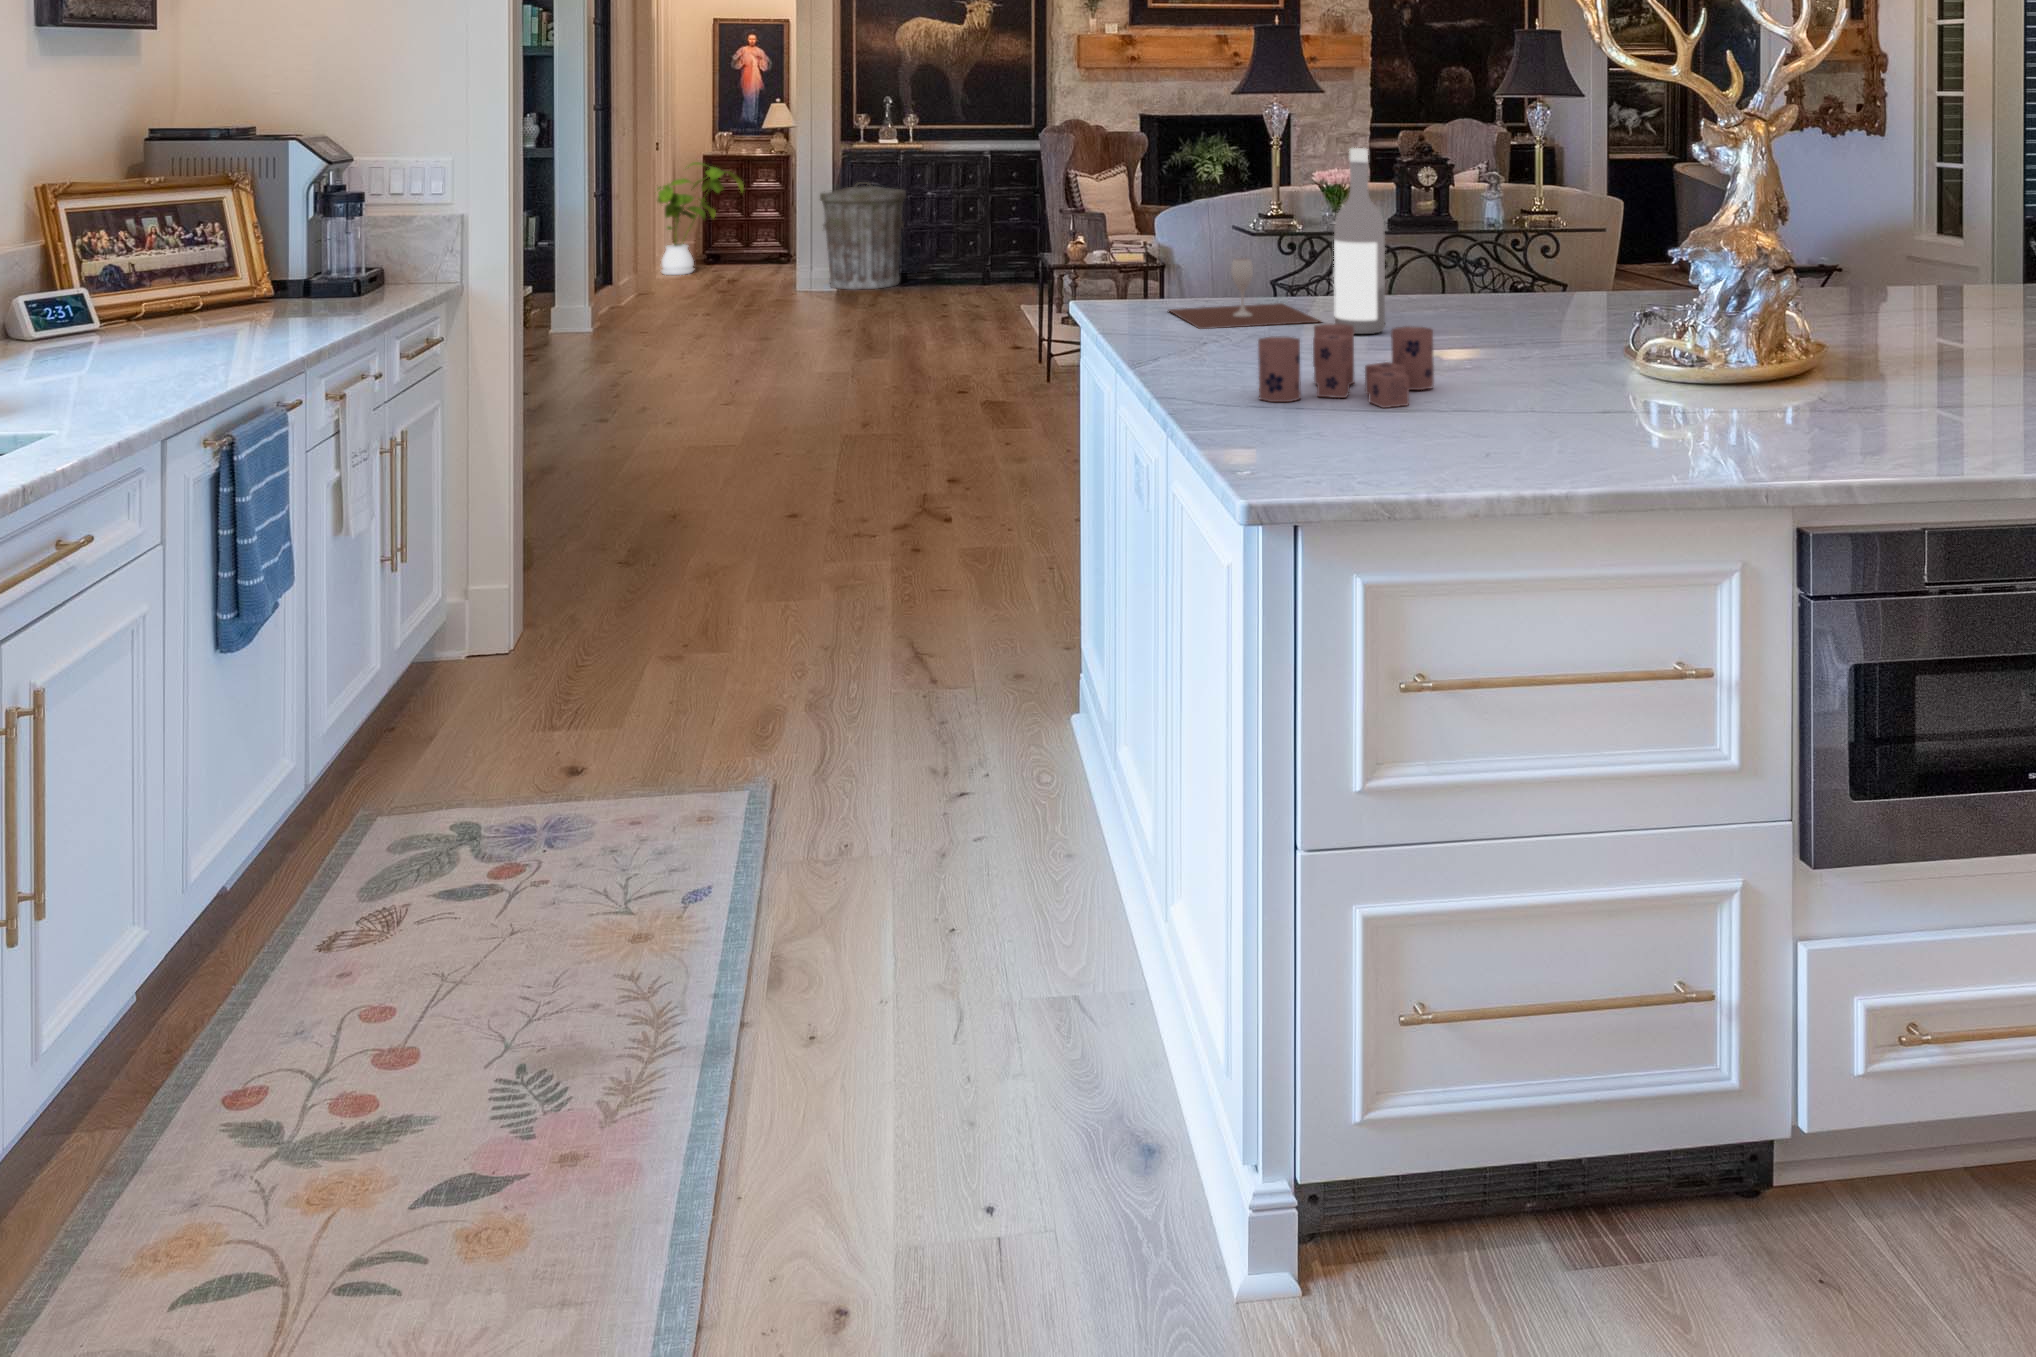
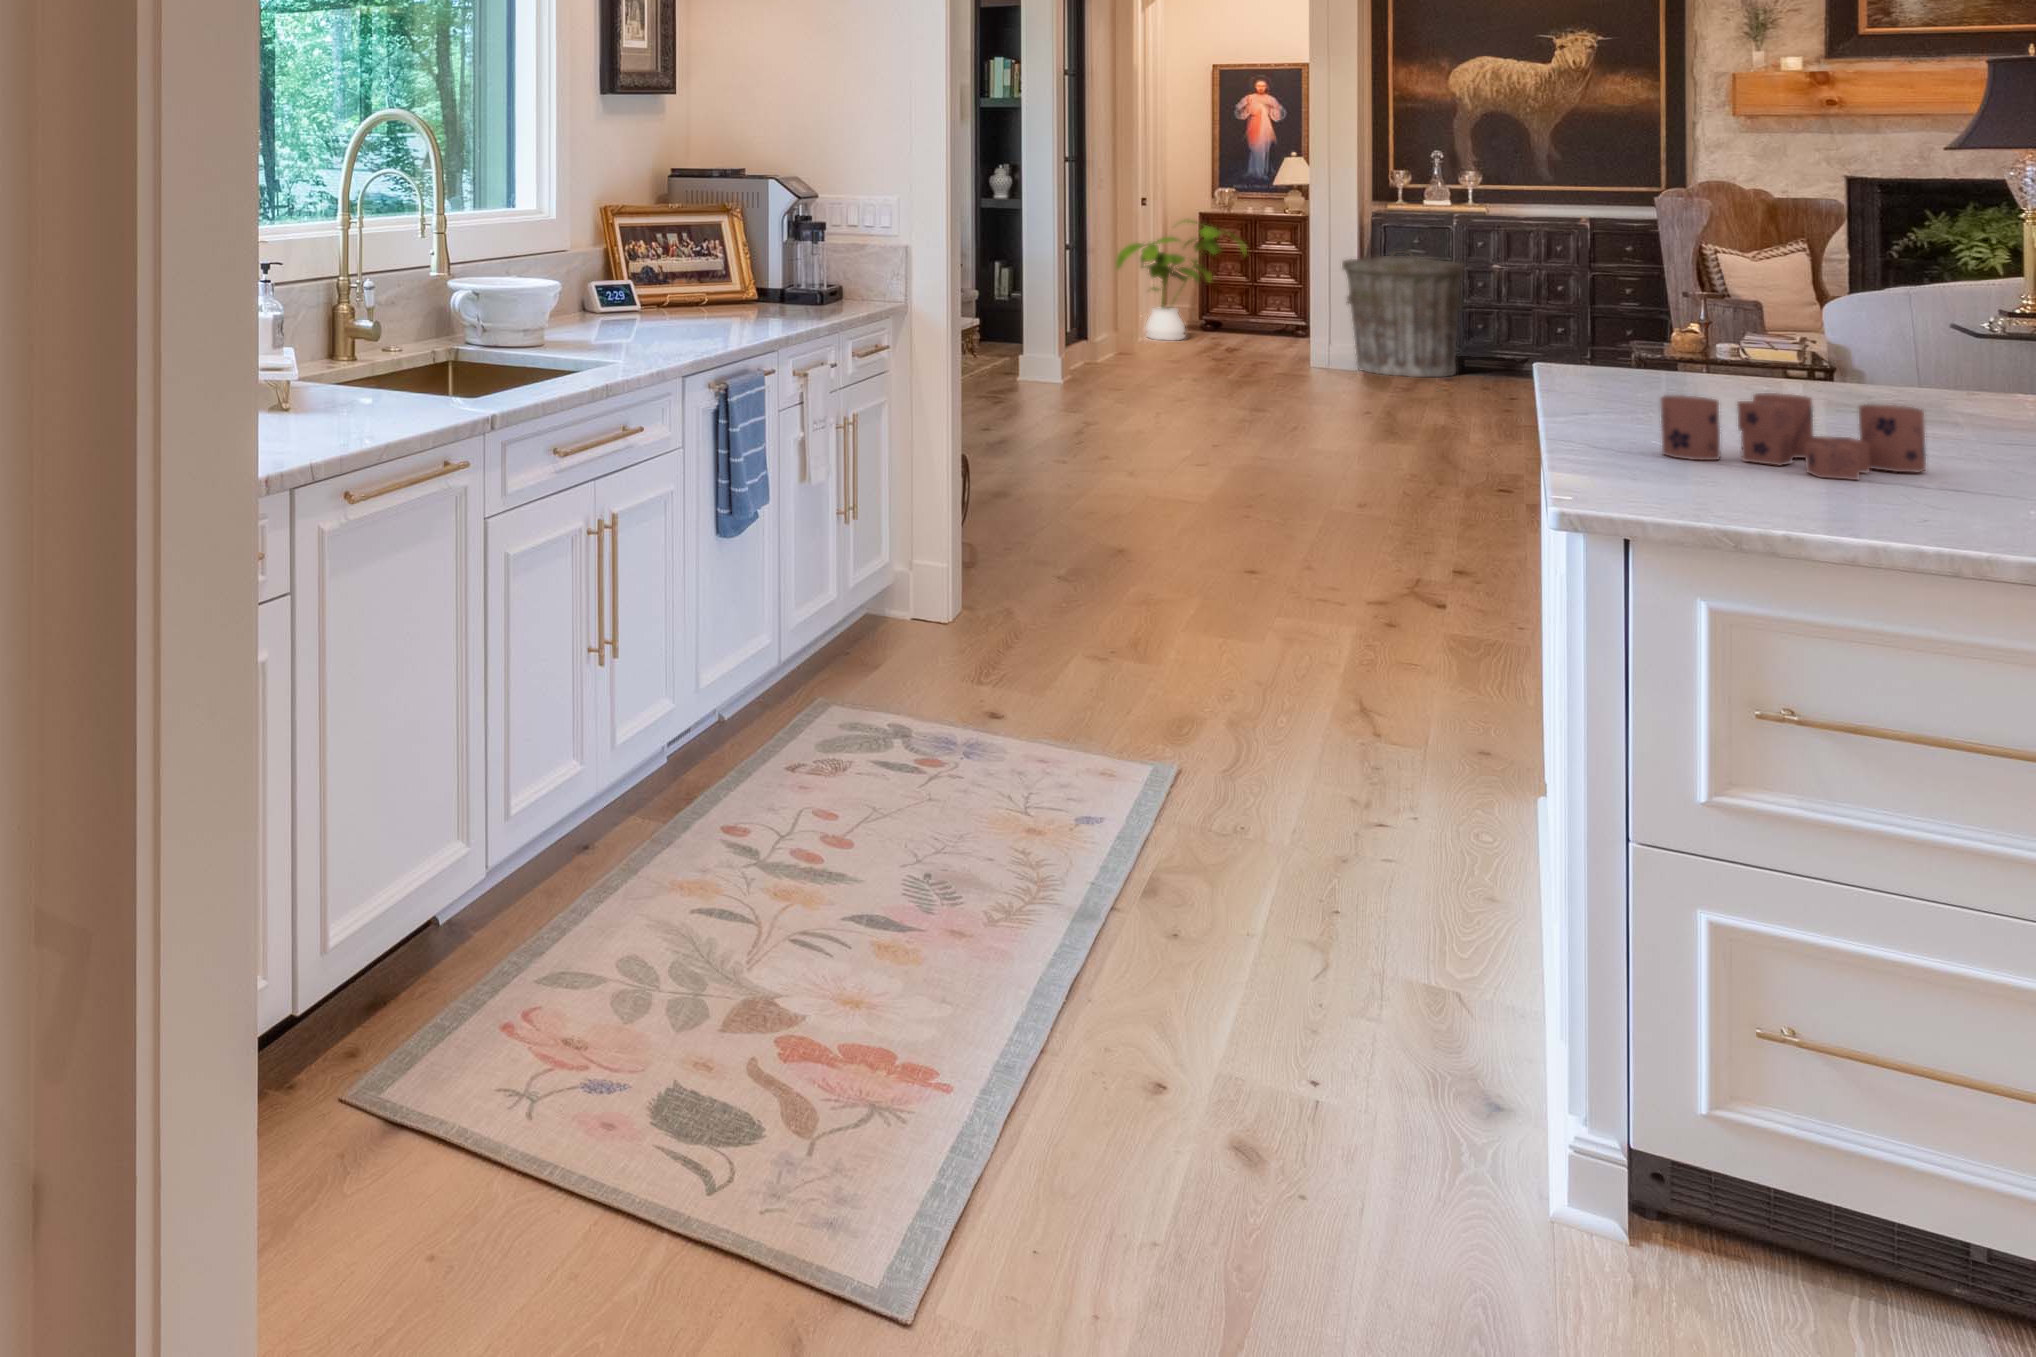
wine bottle: present [1334,148,1385,334] -> none [1861,217,1943,427]
wine glass: present [1169,258,1320,329] -> none [1647,333,1862,412]

